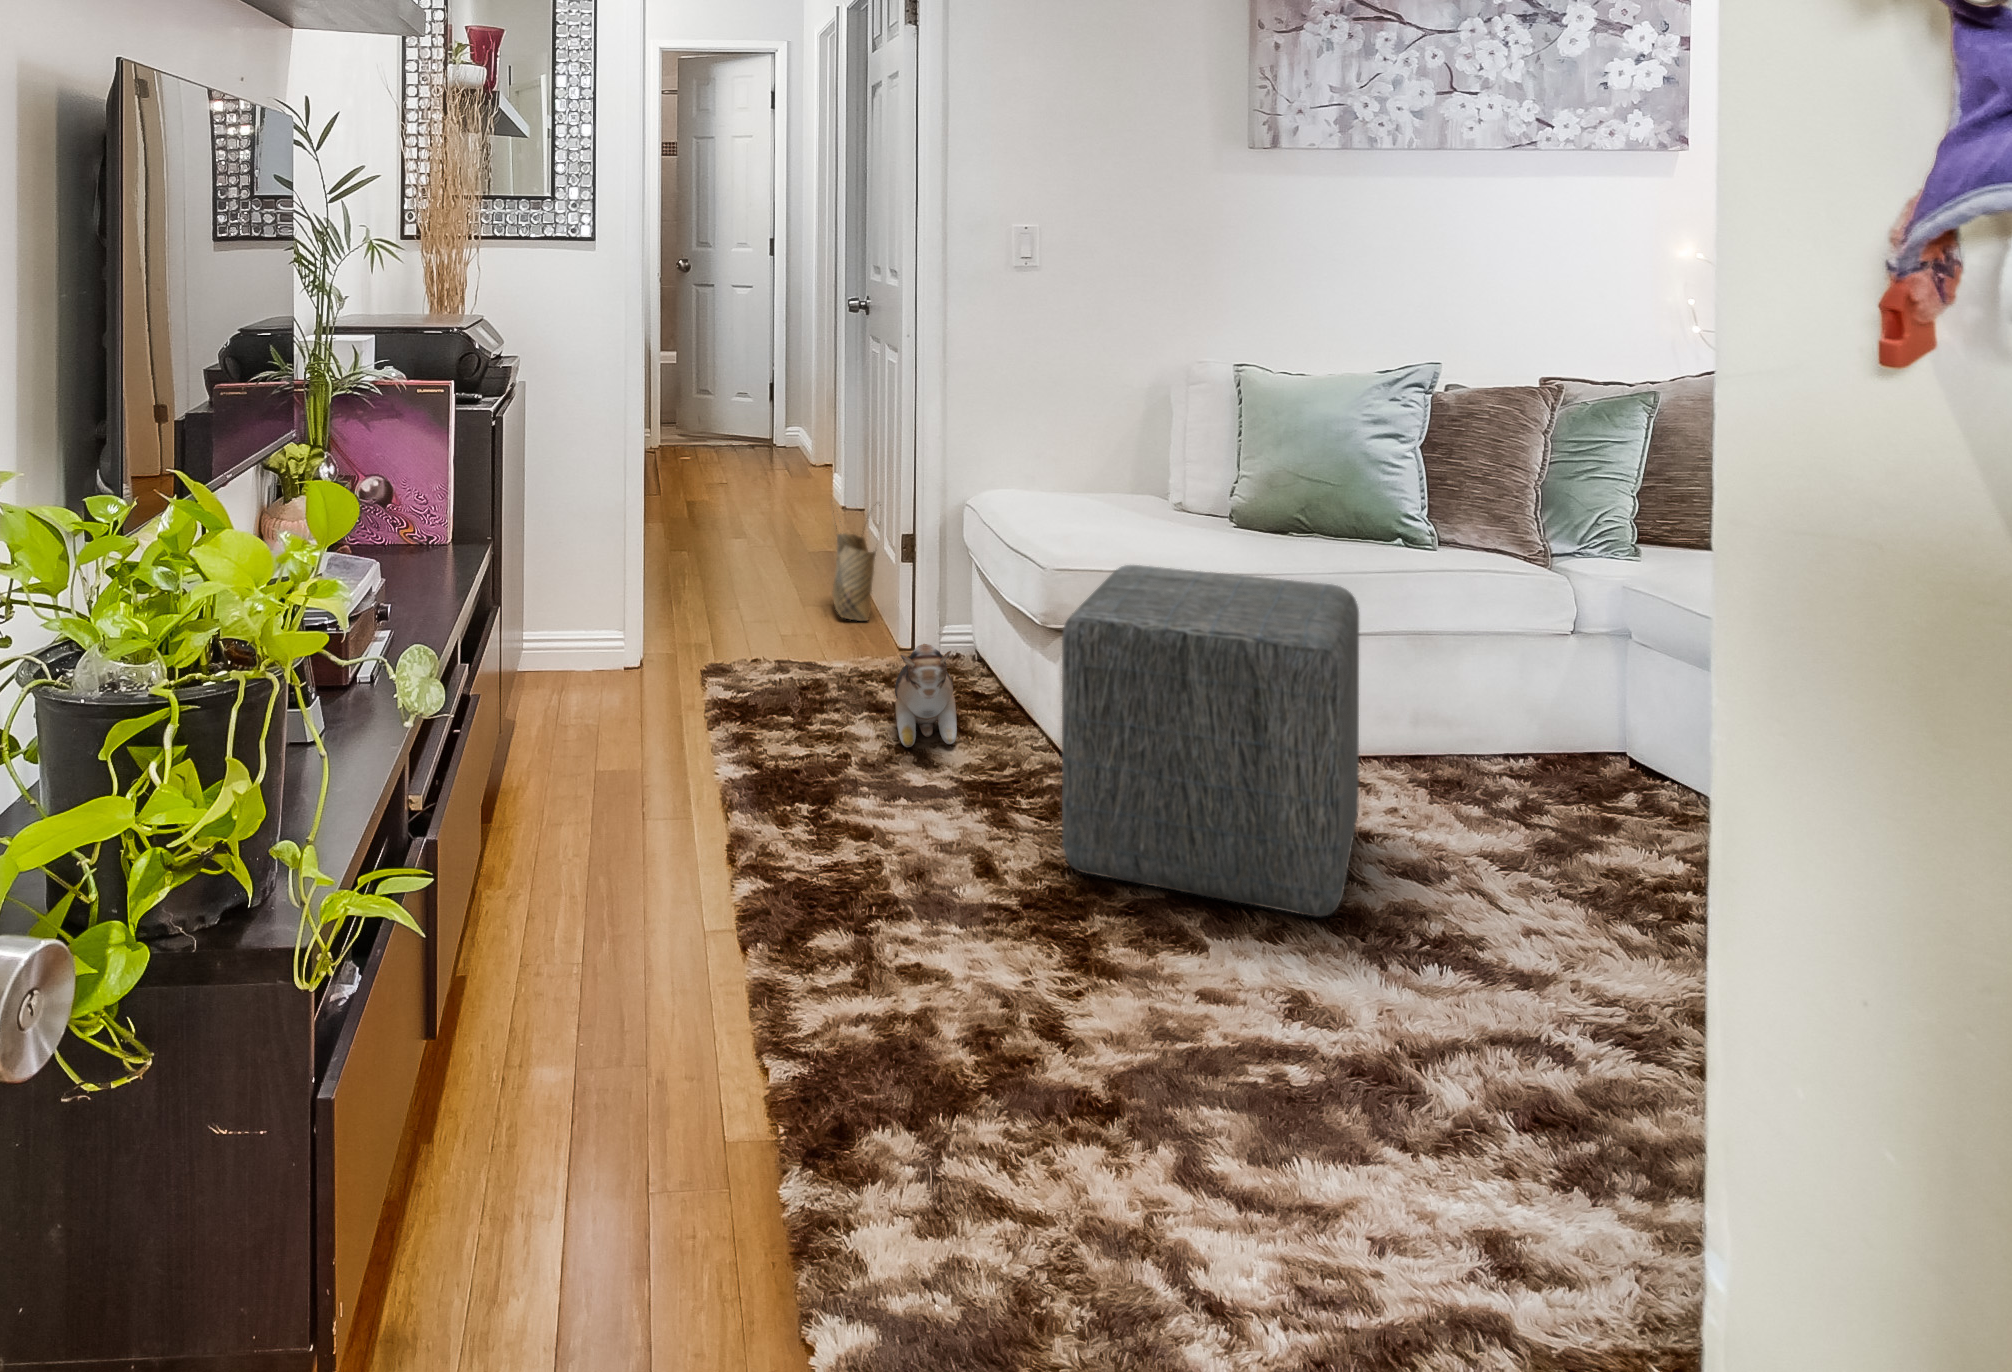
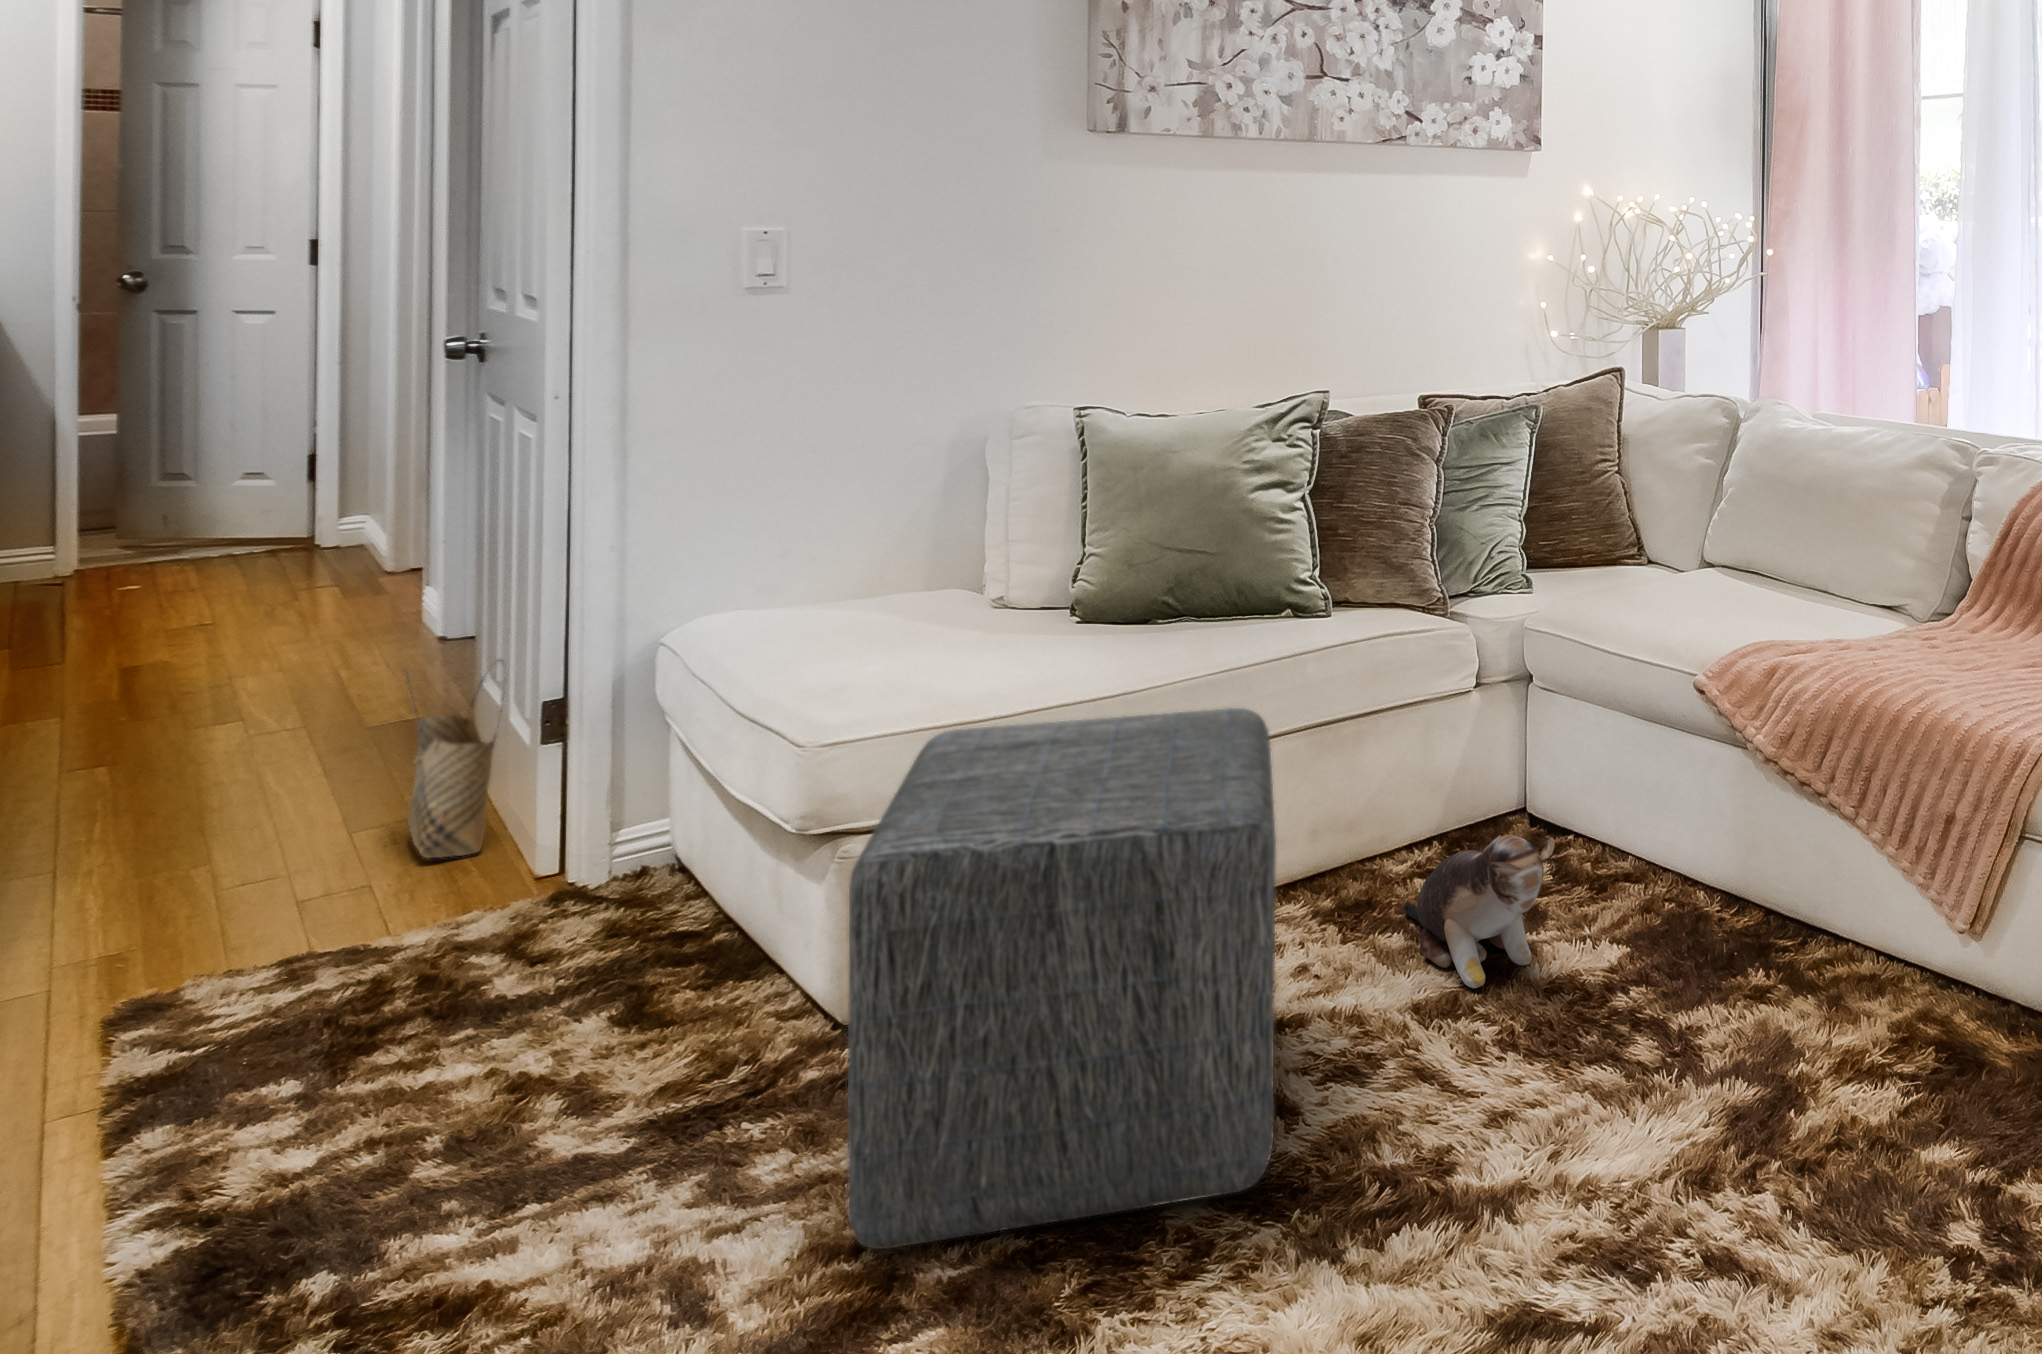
plush toy: present [895,644,957,747] -> present [1404,835,1555,988]

